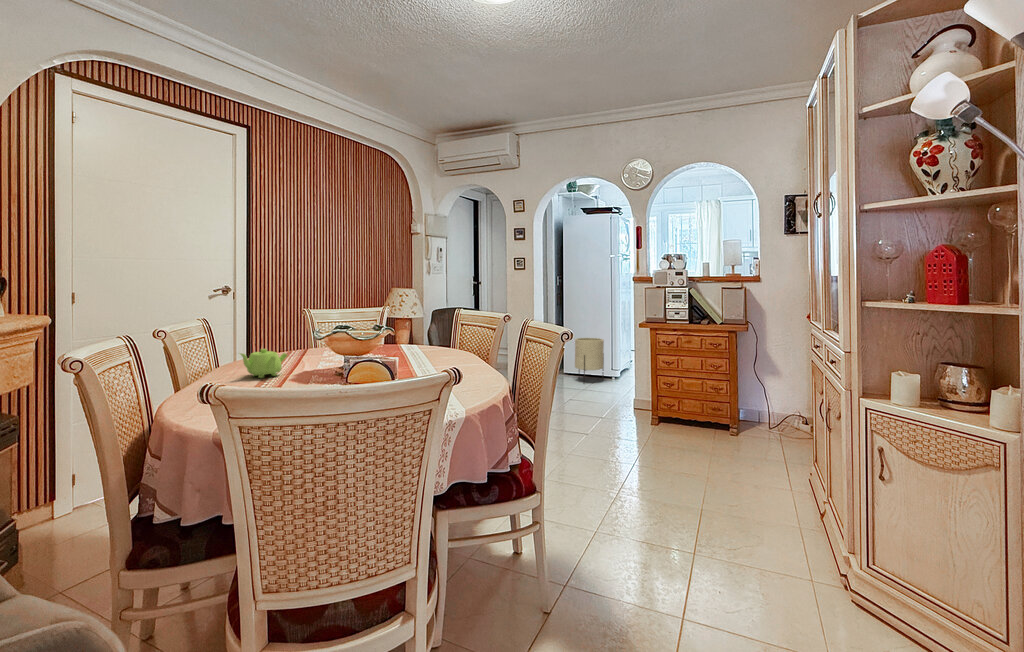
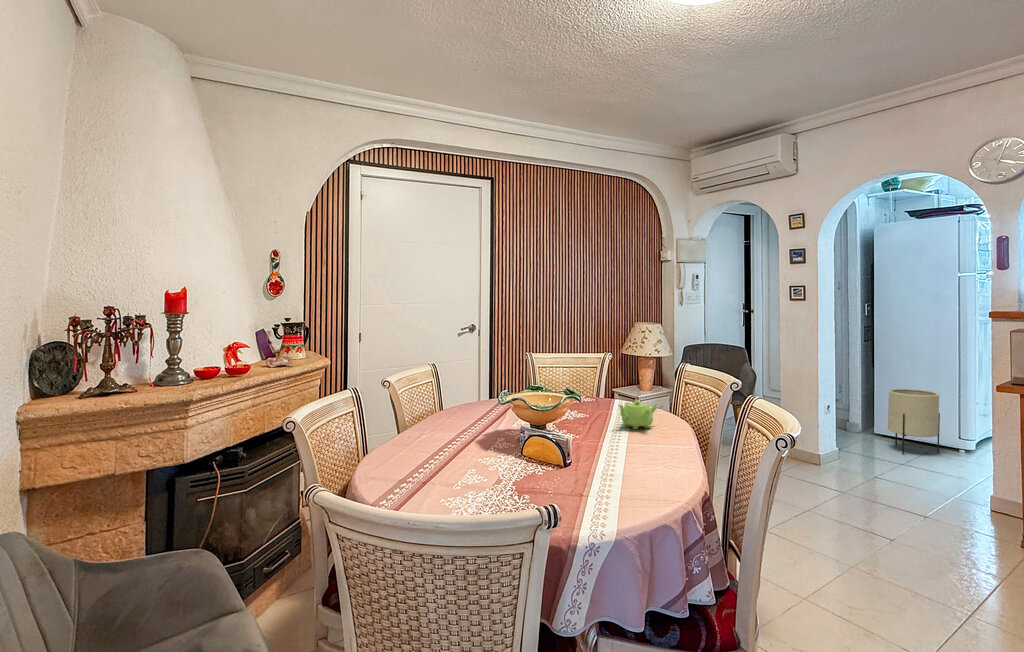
teapot: present [240,349,287,378] -> present [618,401,657,429]

